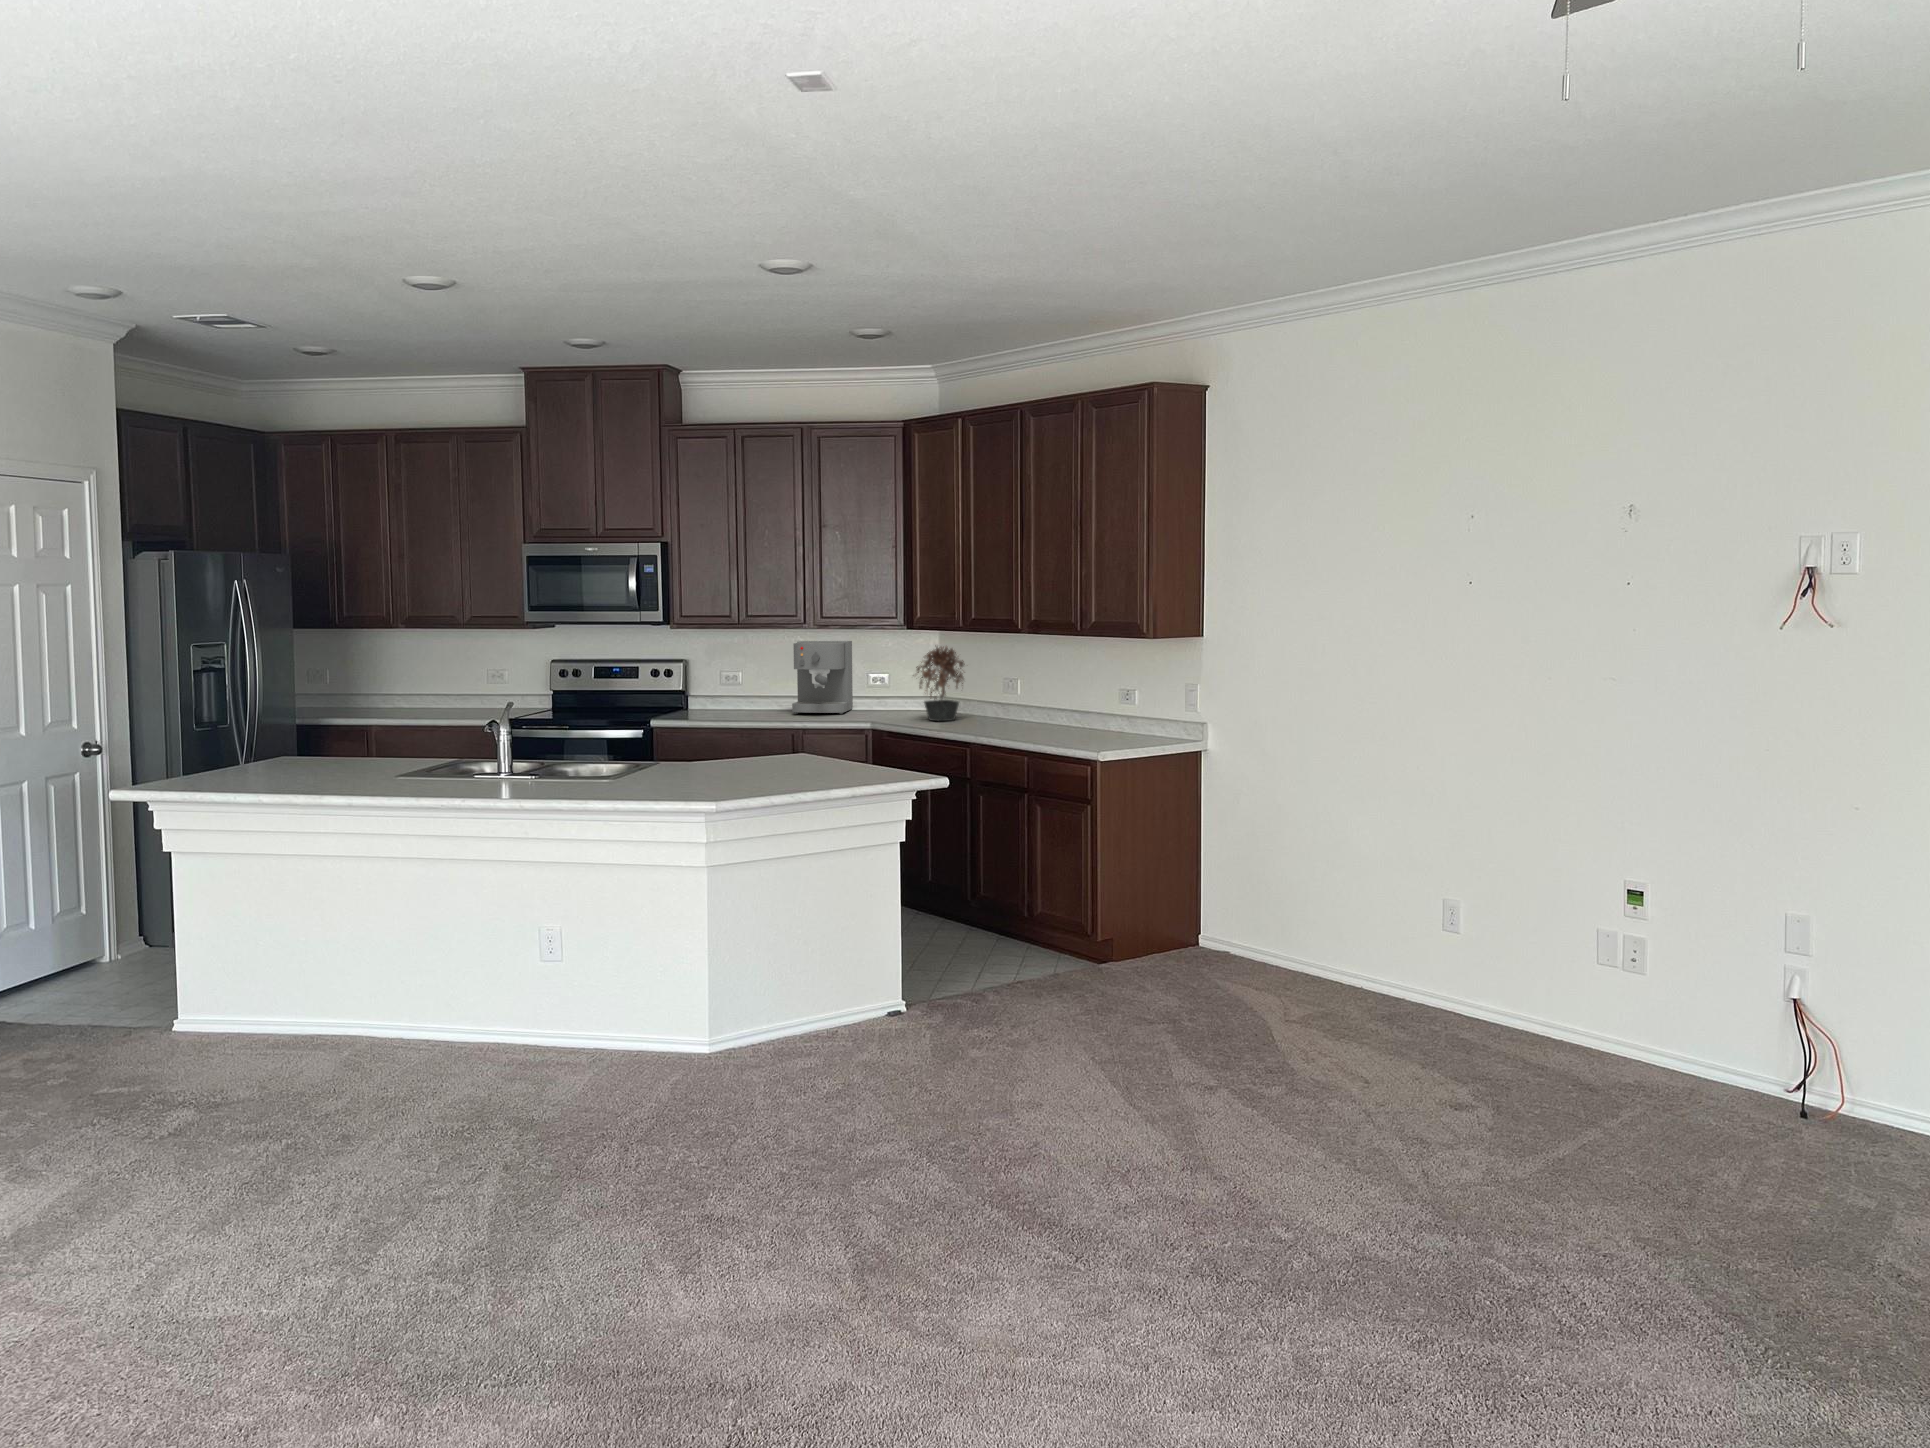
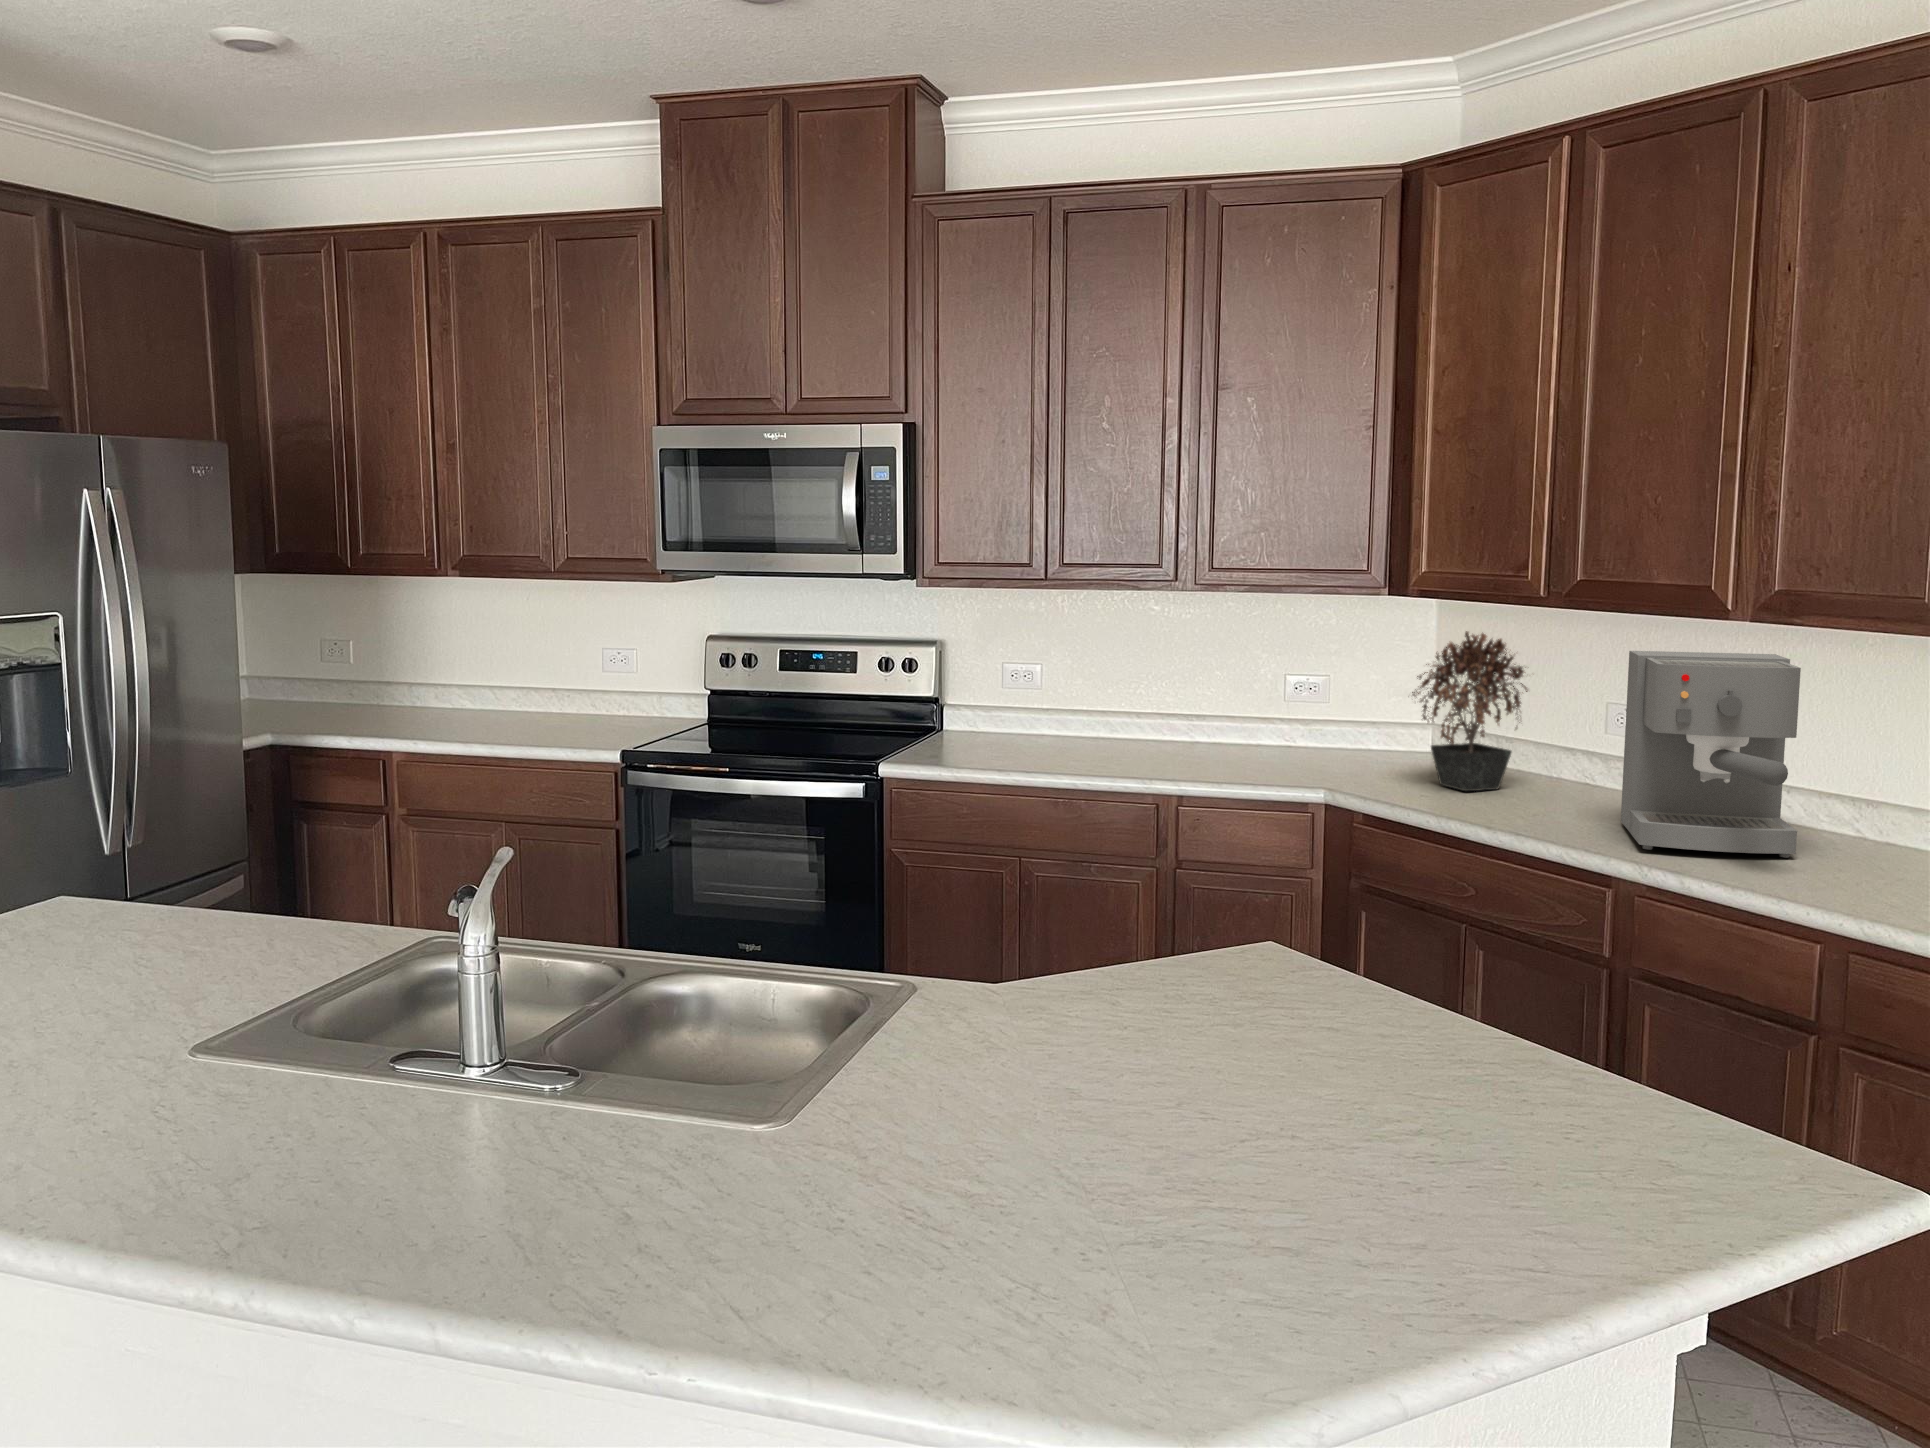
coffee maker: present [792,641,853,714] -> present [1621,651,1801,858]

